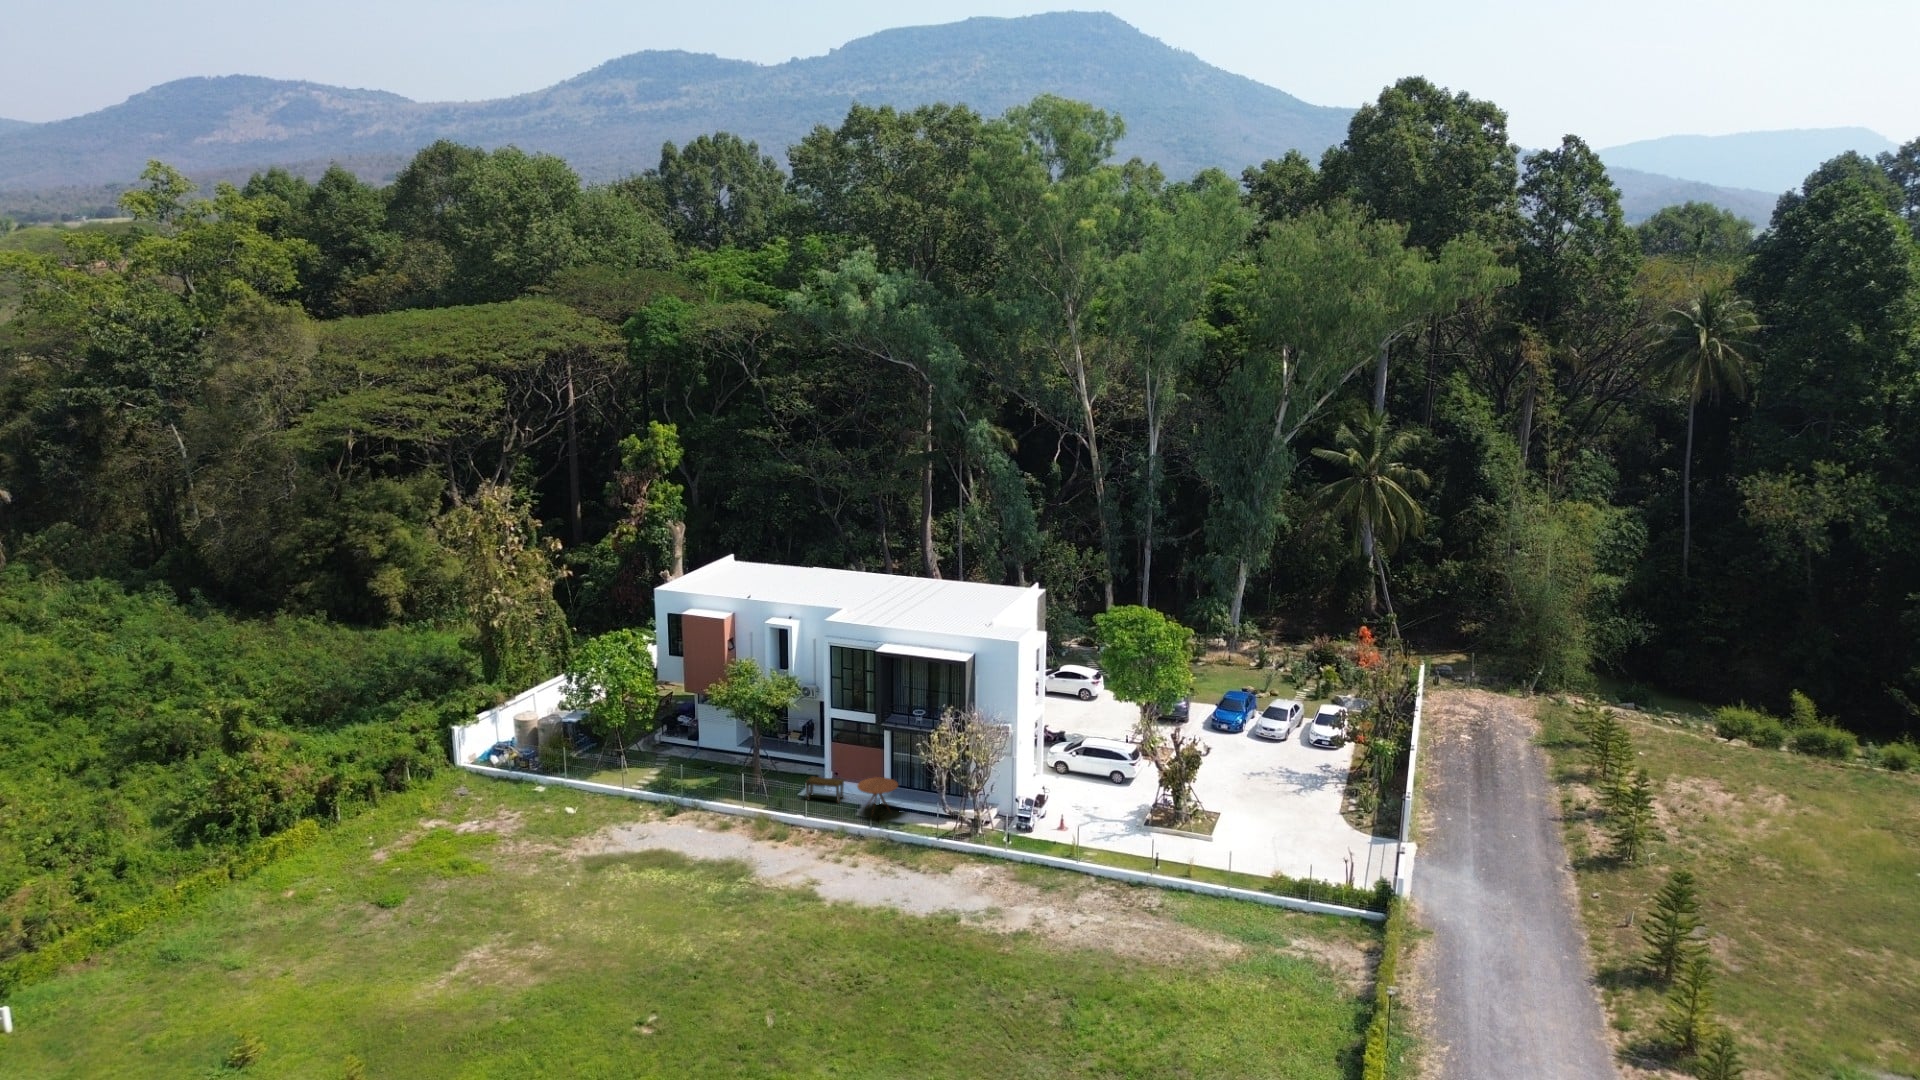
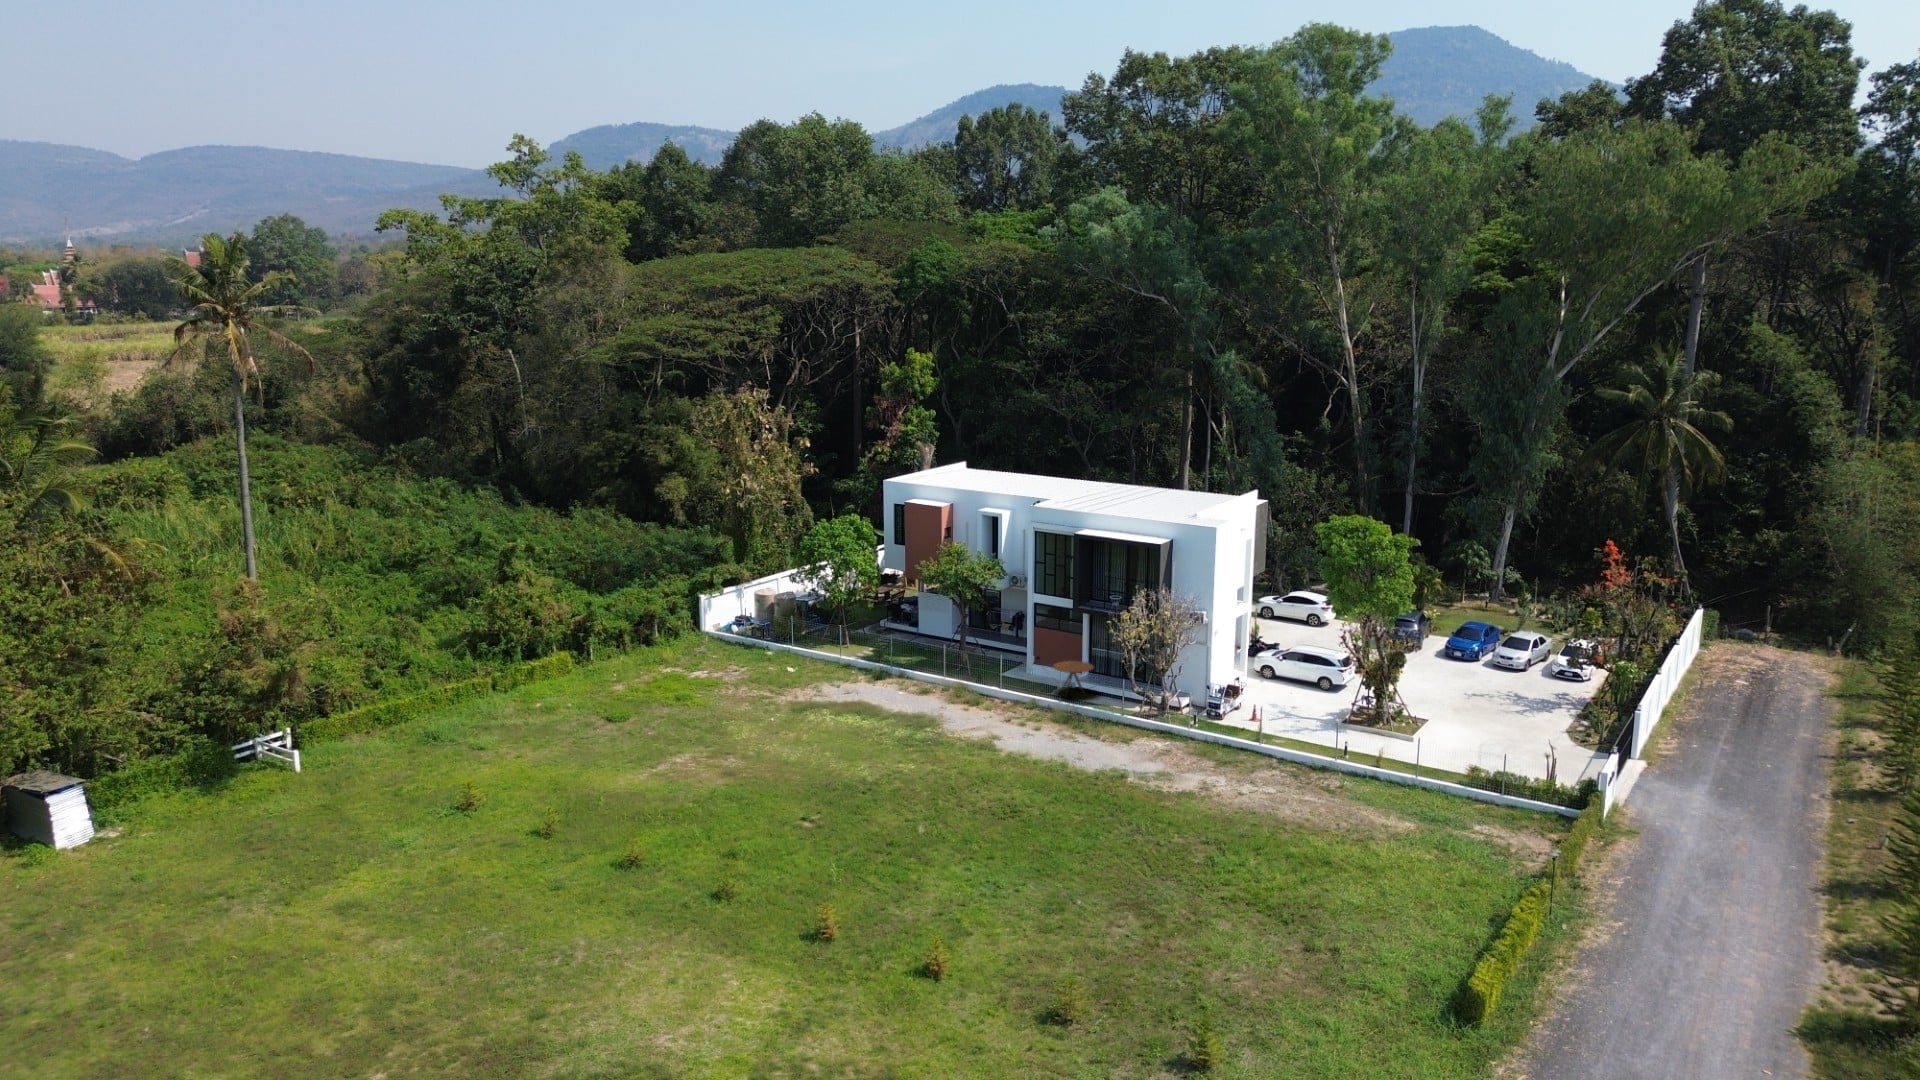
bench: present [805,776,844,803] -> none [1006,658,1044,684]

